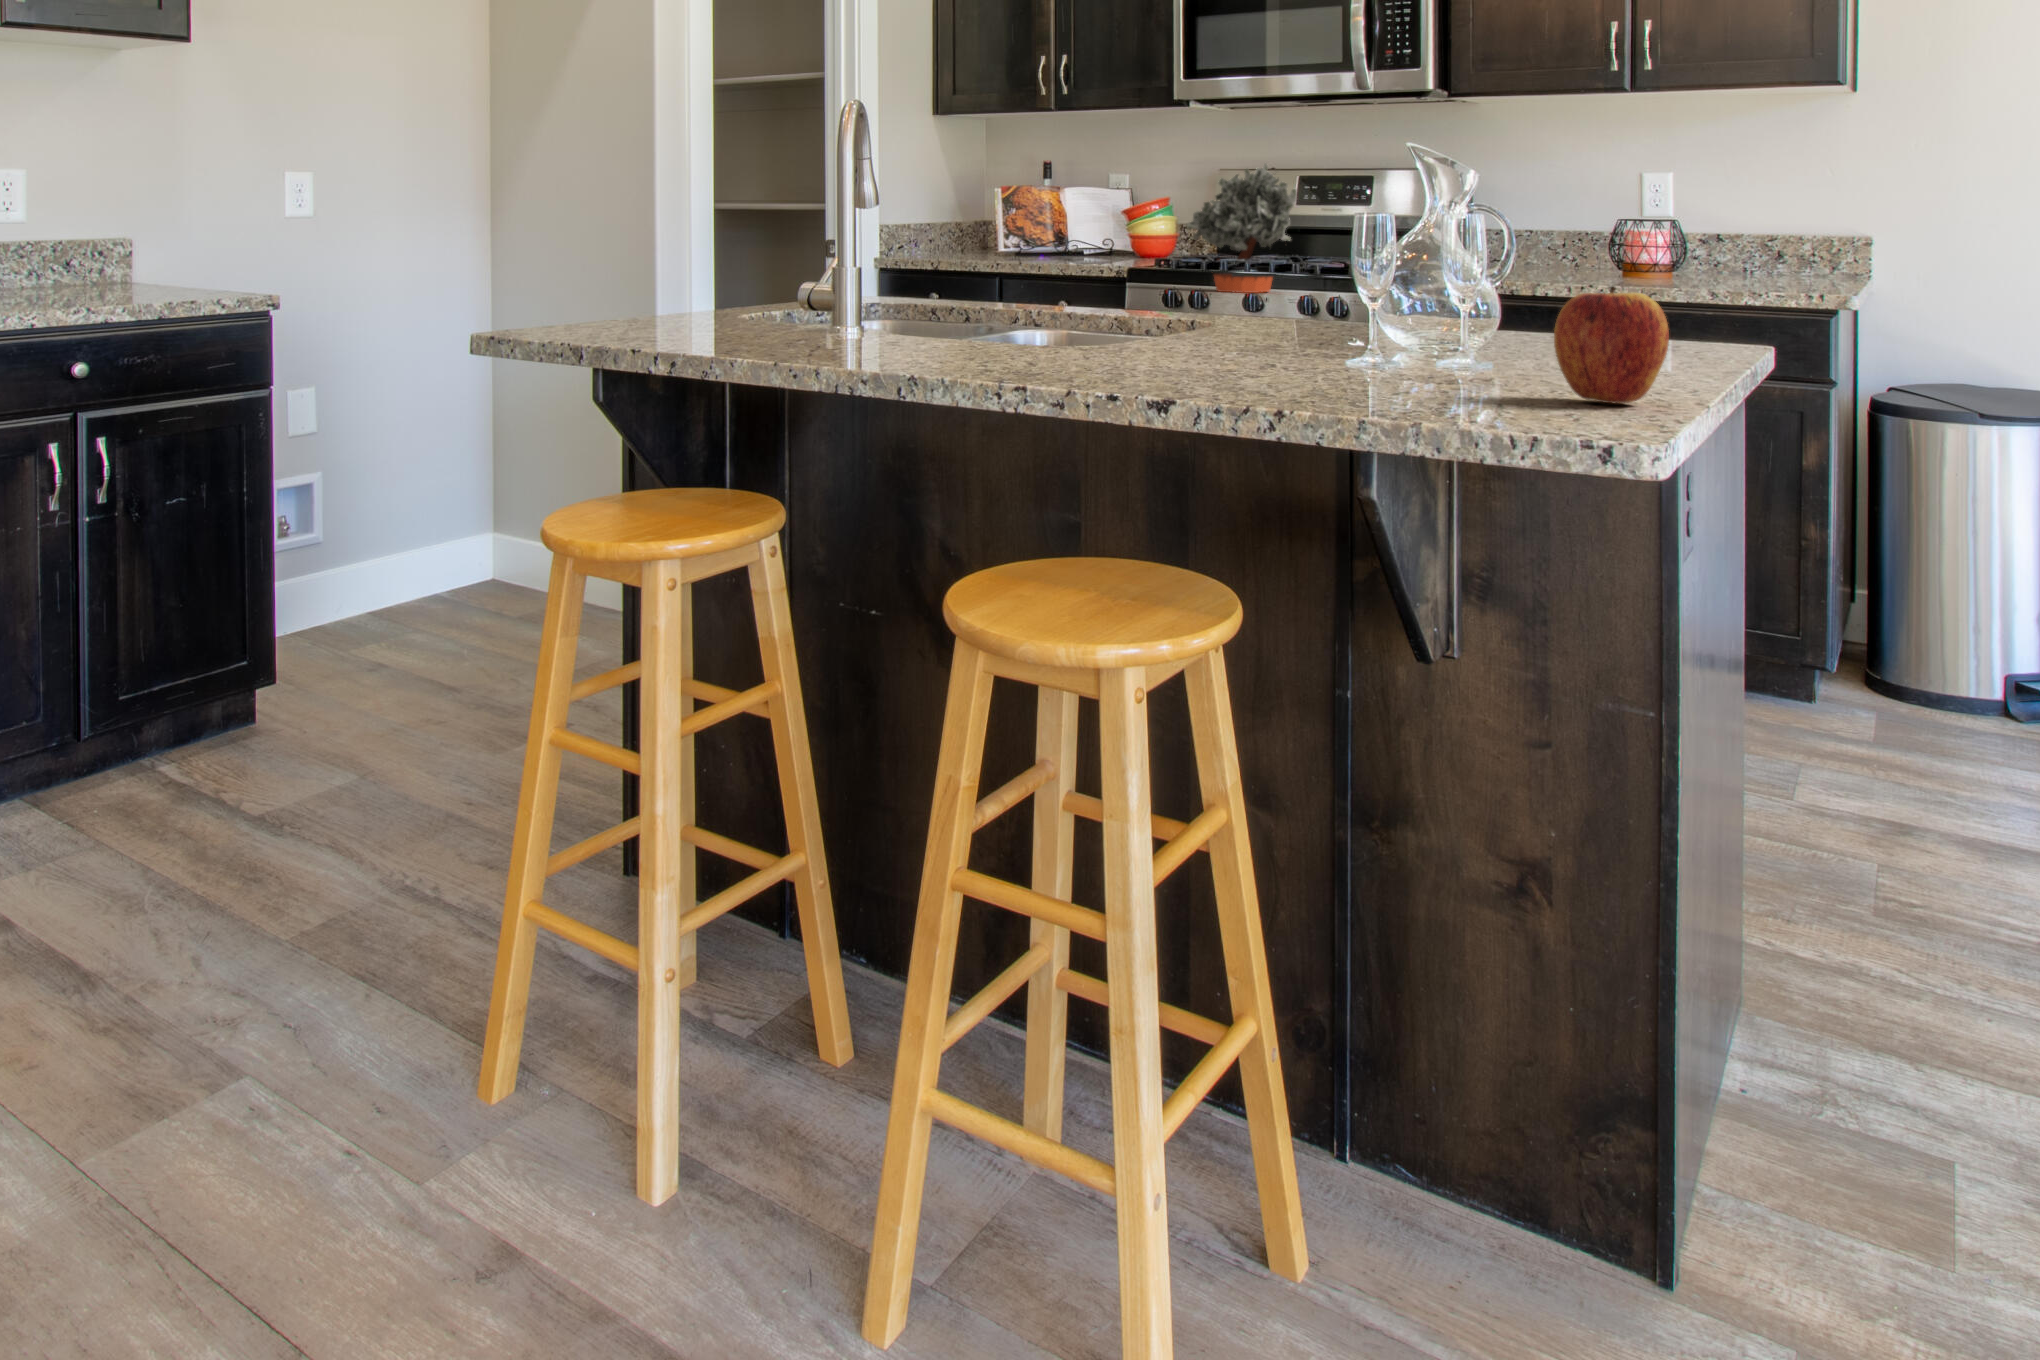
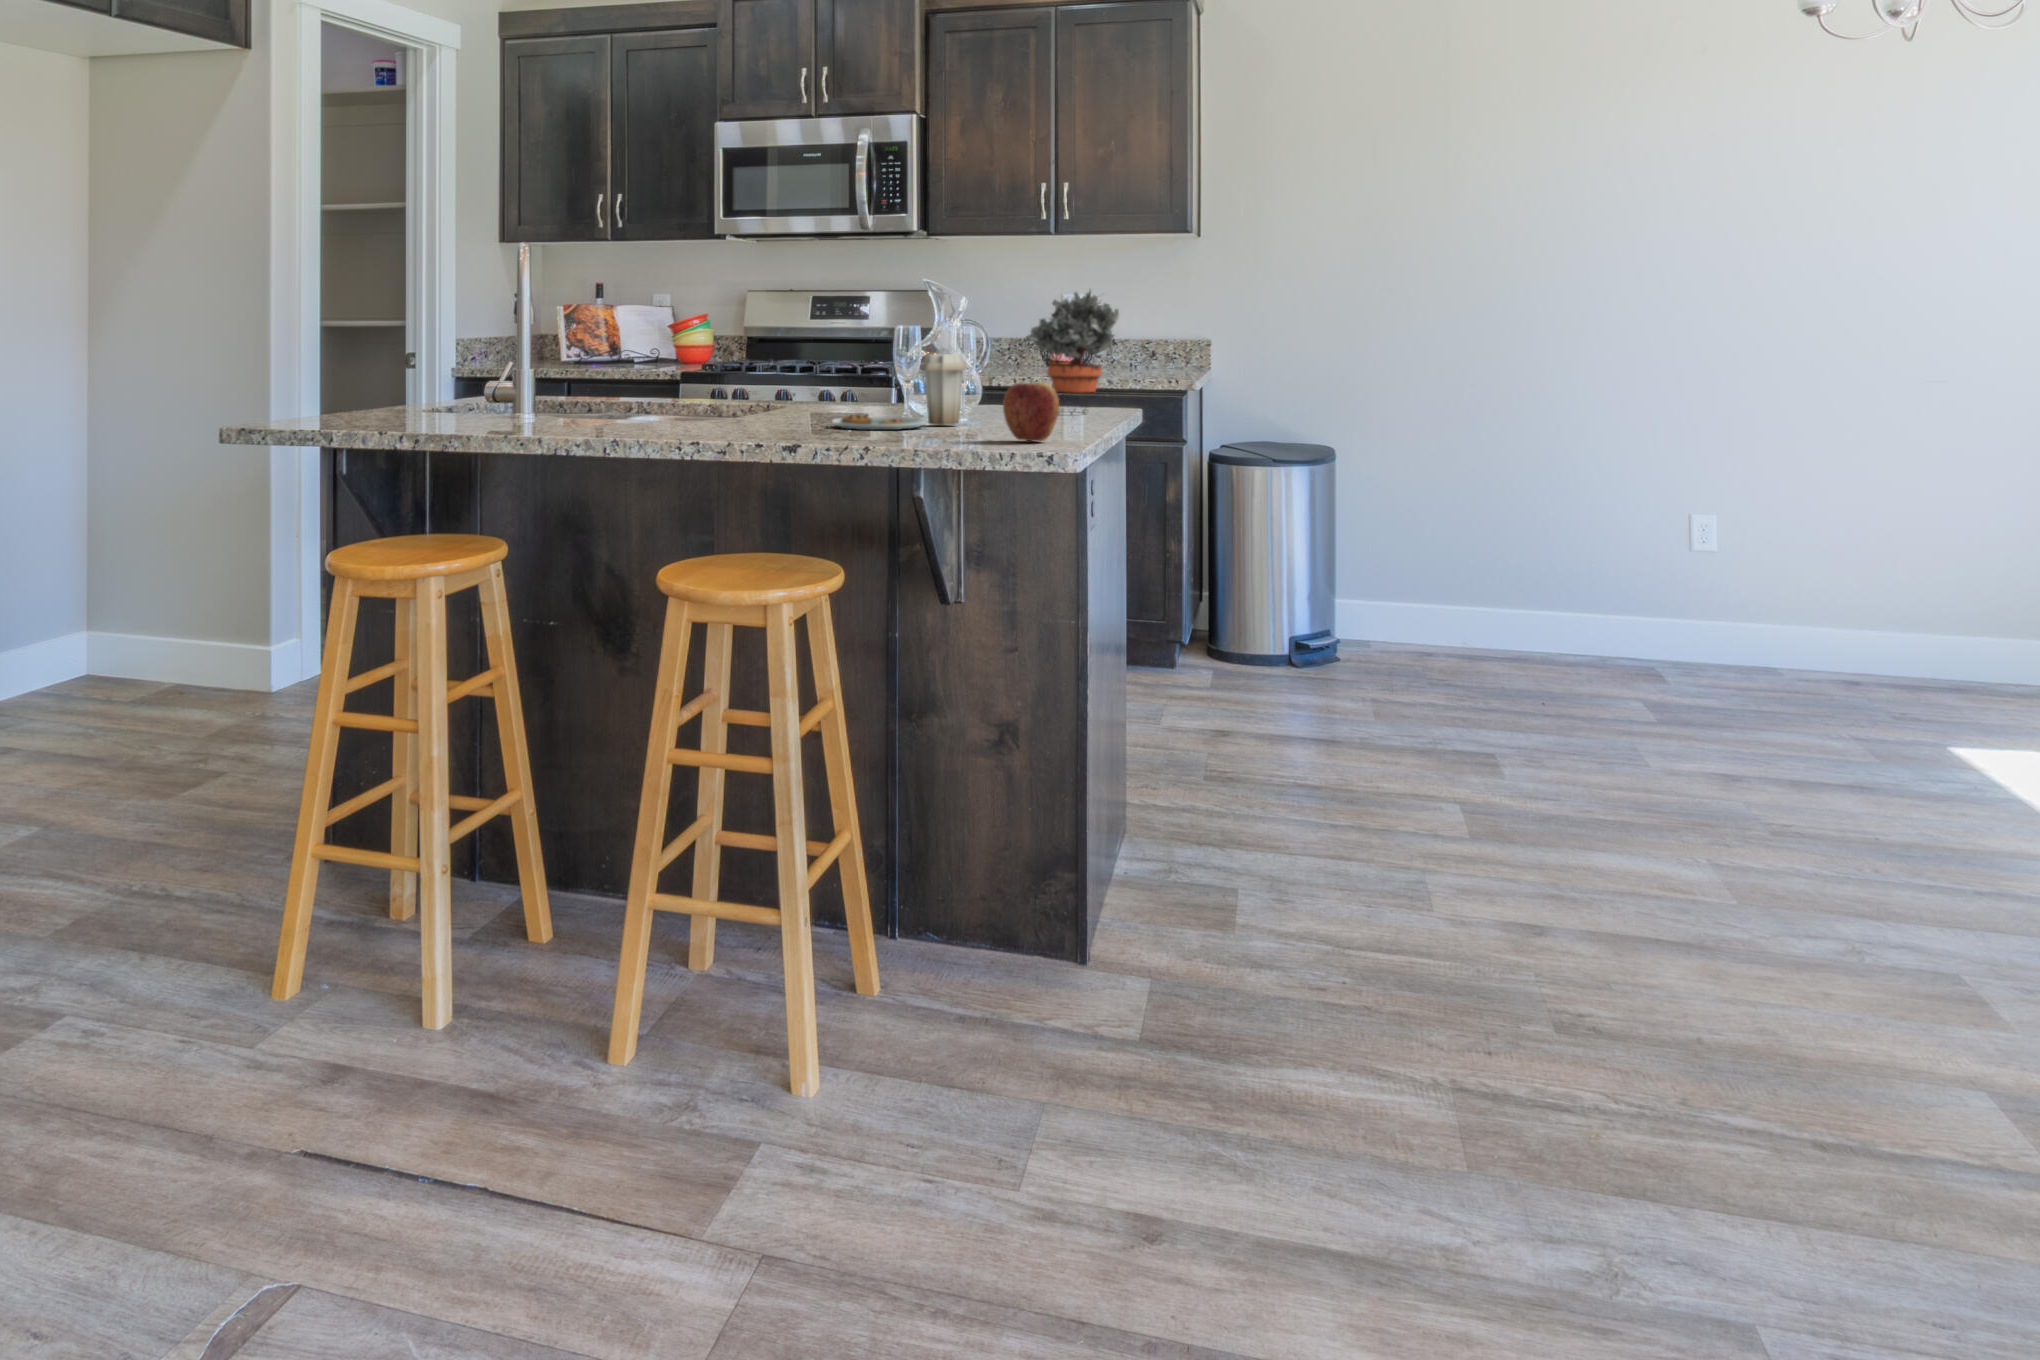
potted plant: present [1187,164,1297,293] -> present [1026,290,1119,392]
plate: none [1256,239,1492,367] -> present [832,352,967,430]

